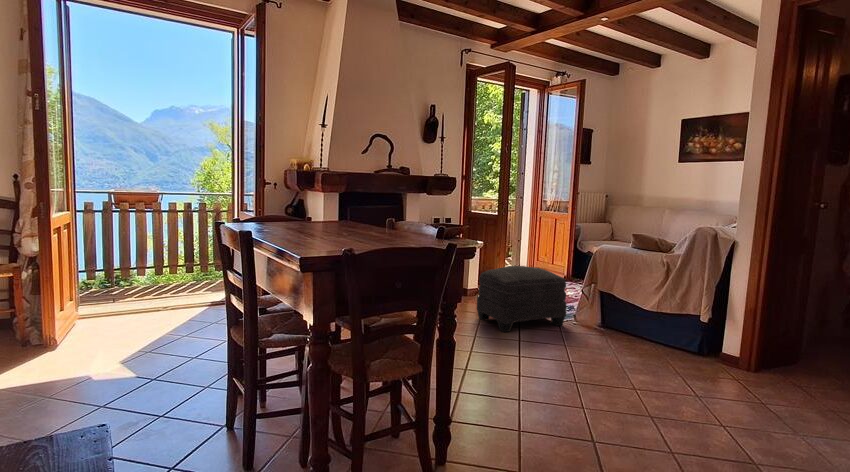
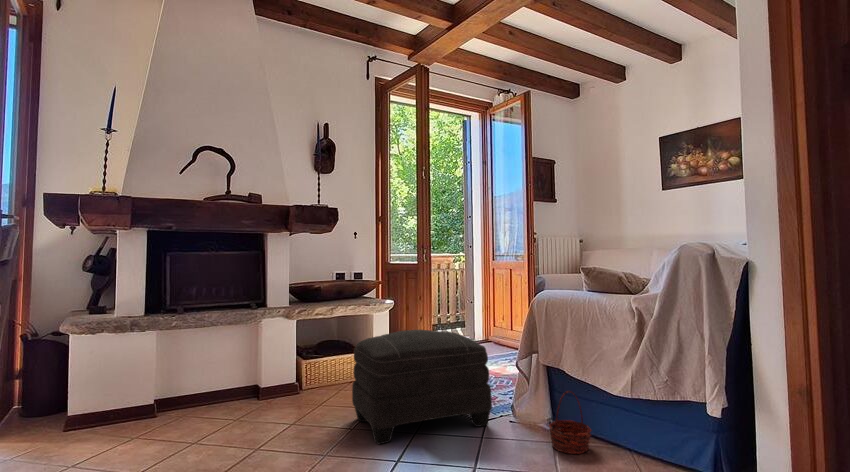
basket: none [604,307,631,341] -> present [549,391,591,454]

